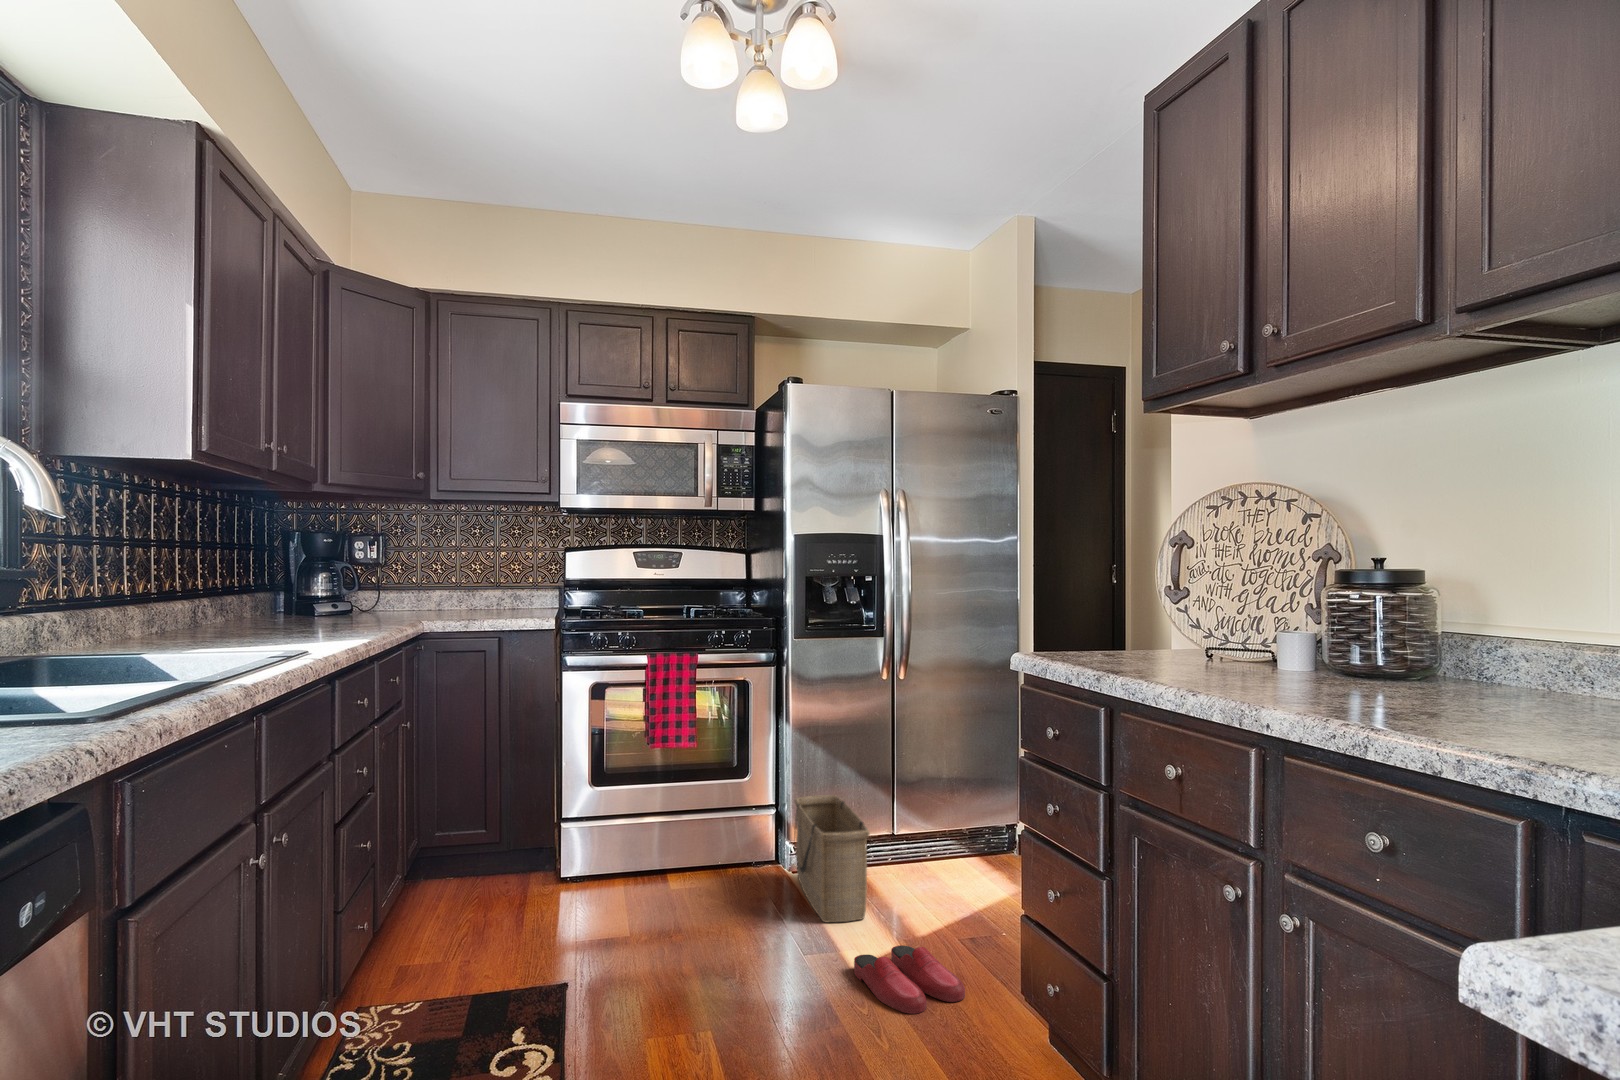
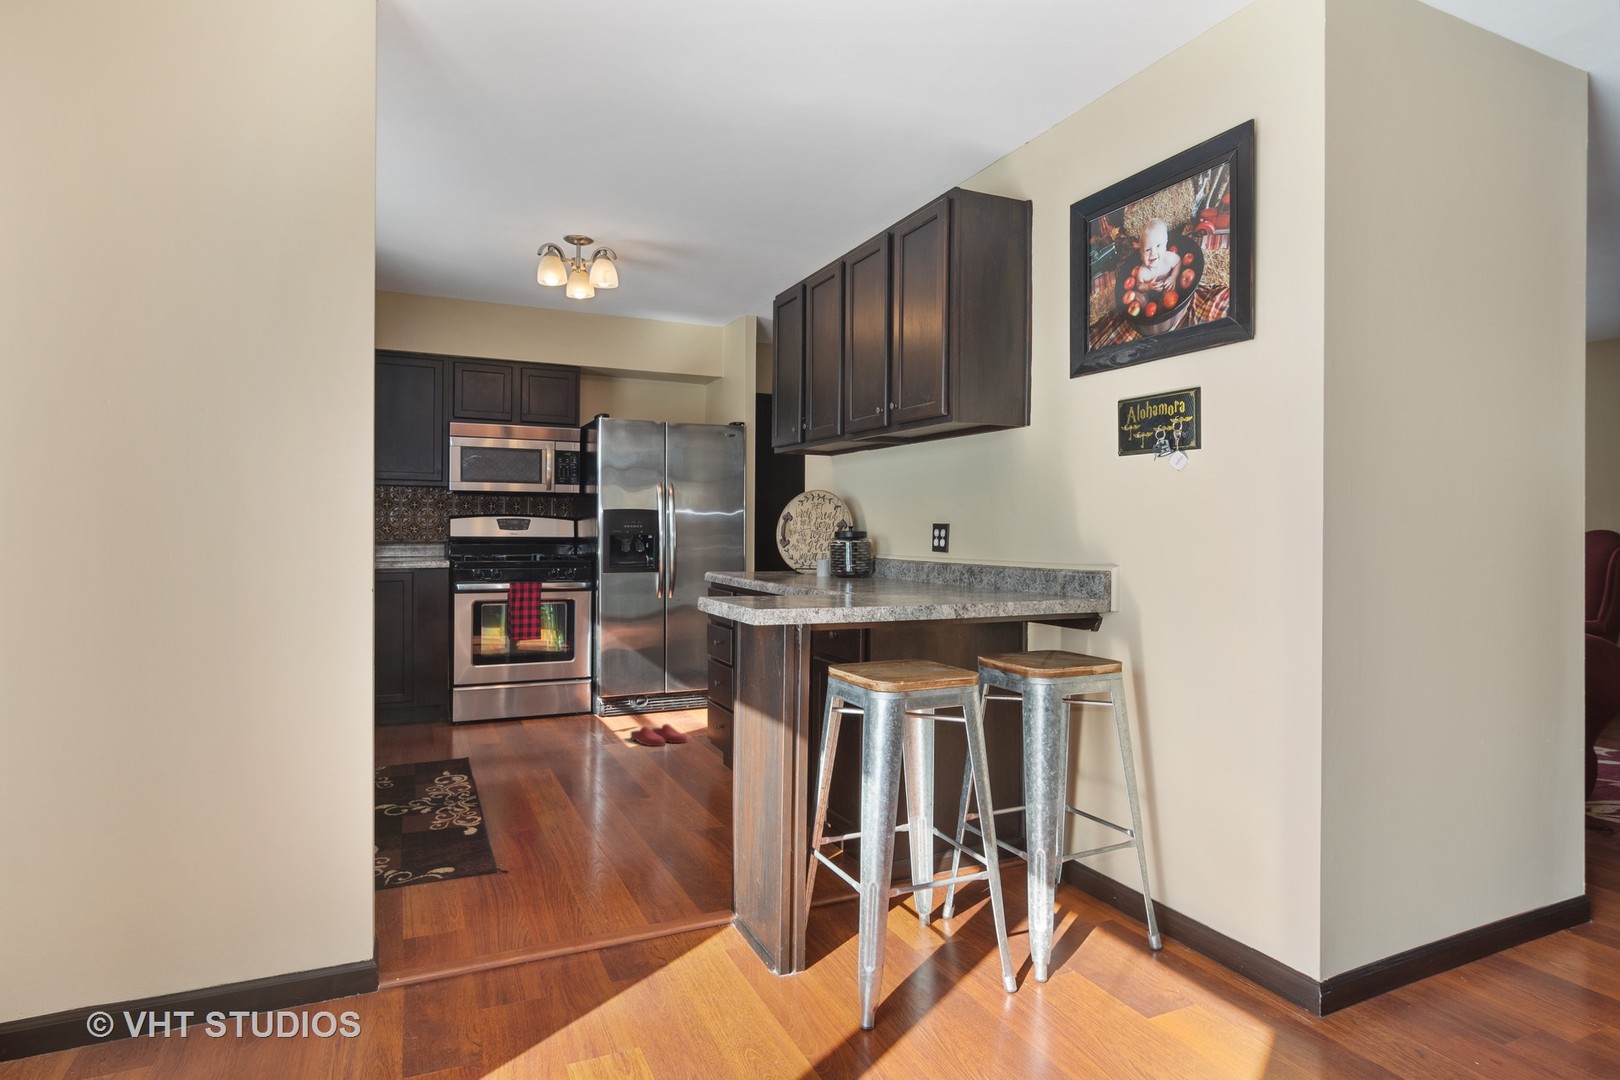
basket: present [794,795,870,922] -> none [602,668,645,729]

